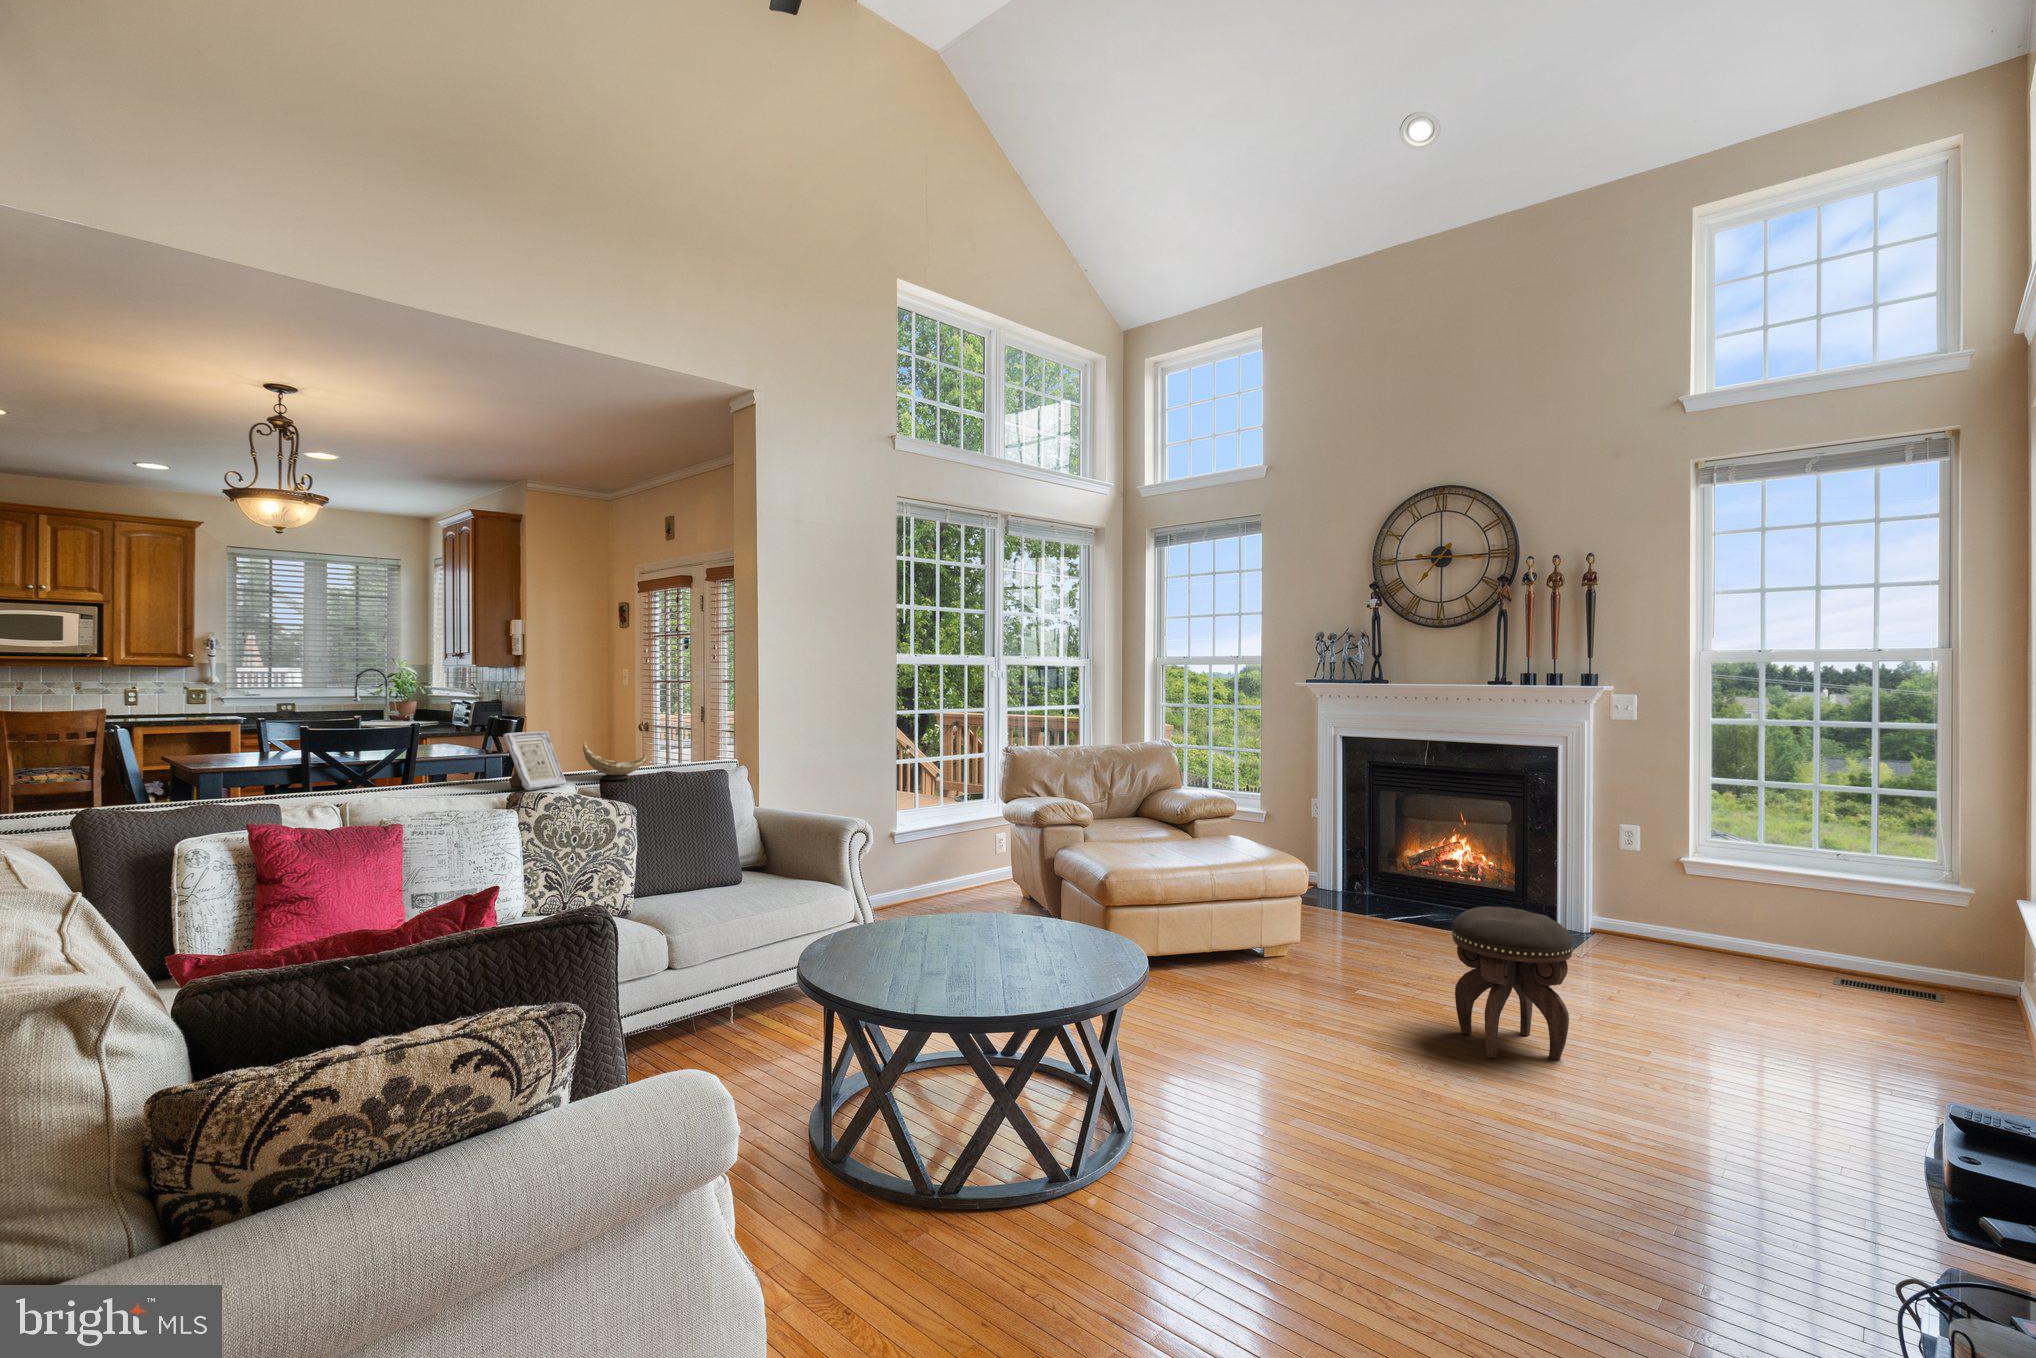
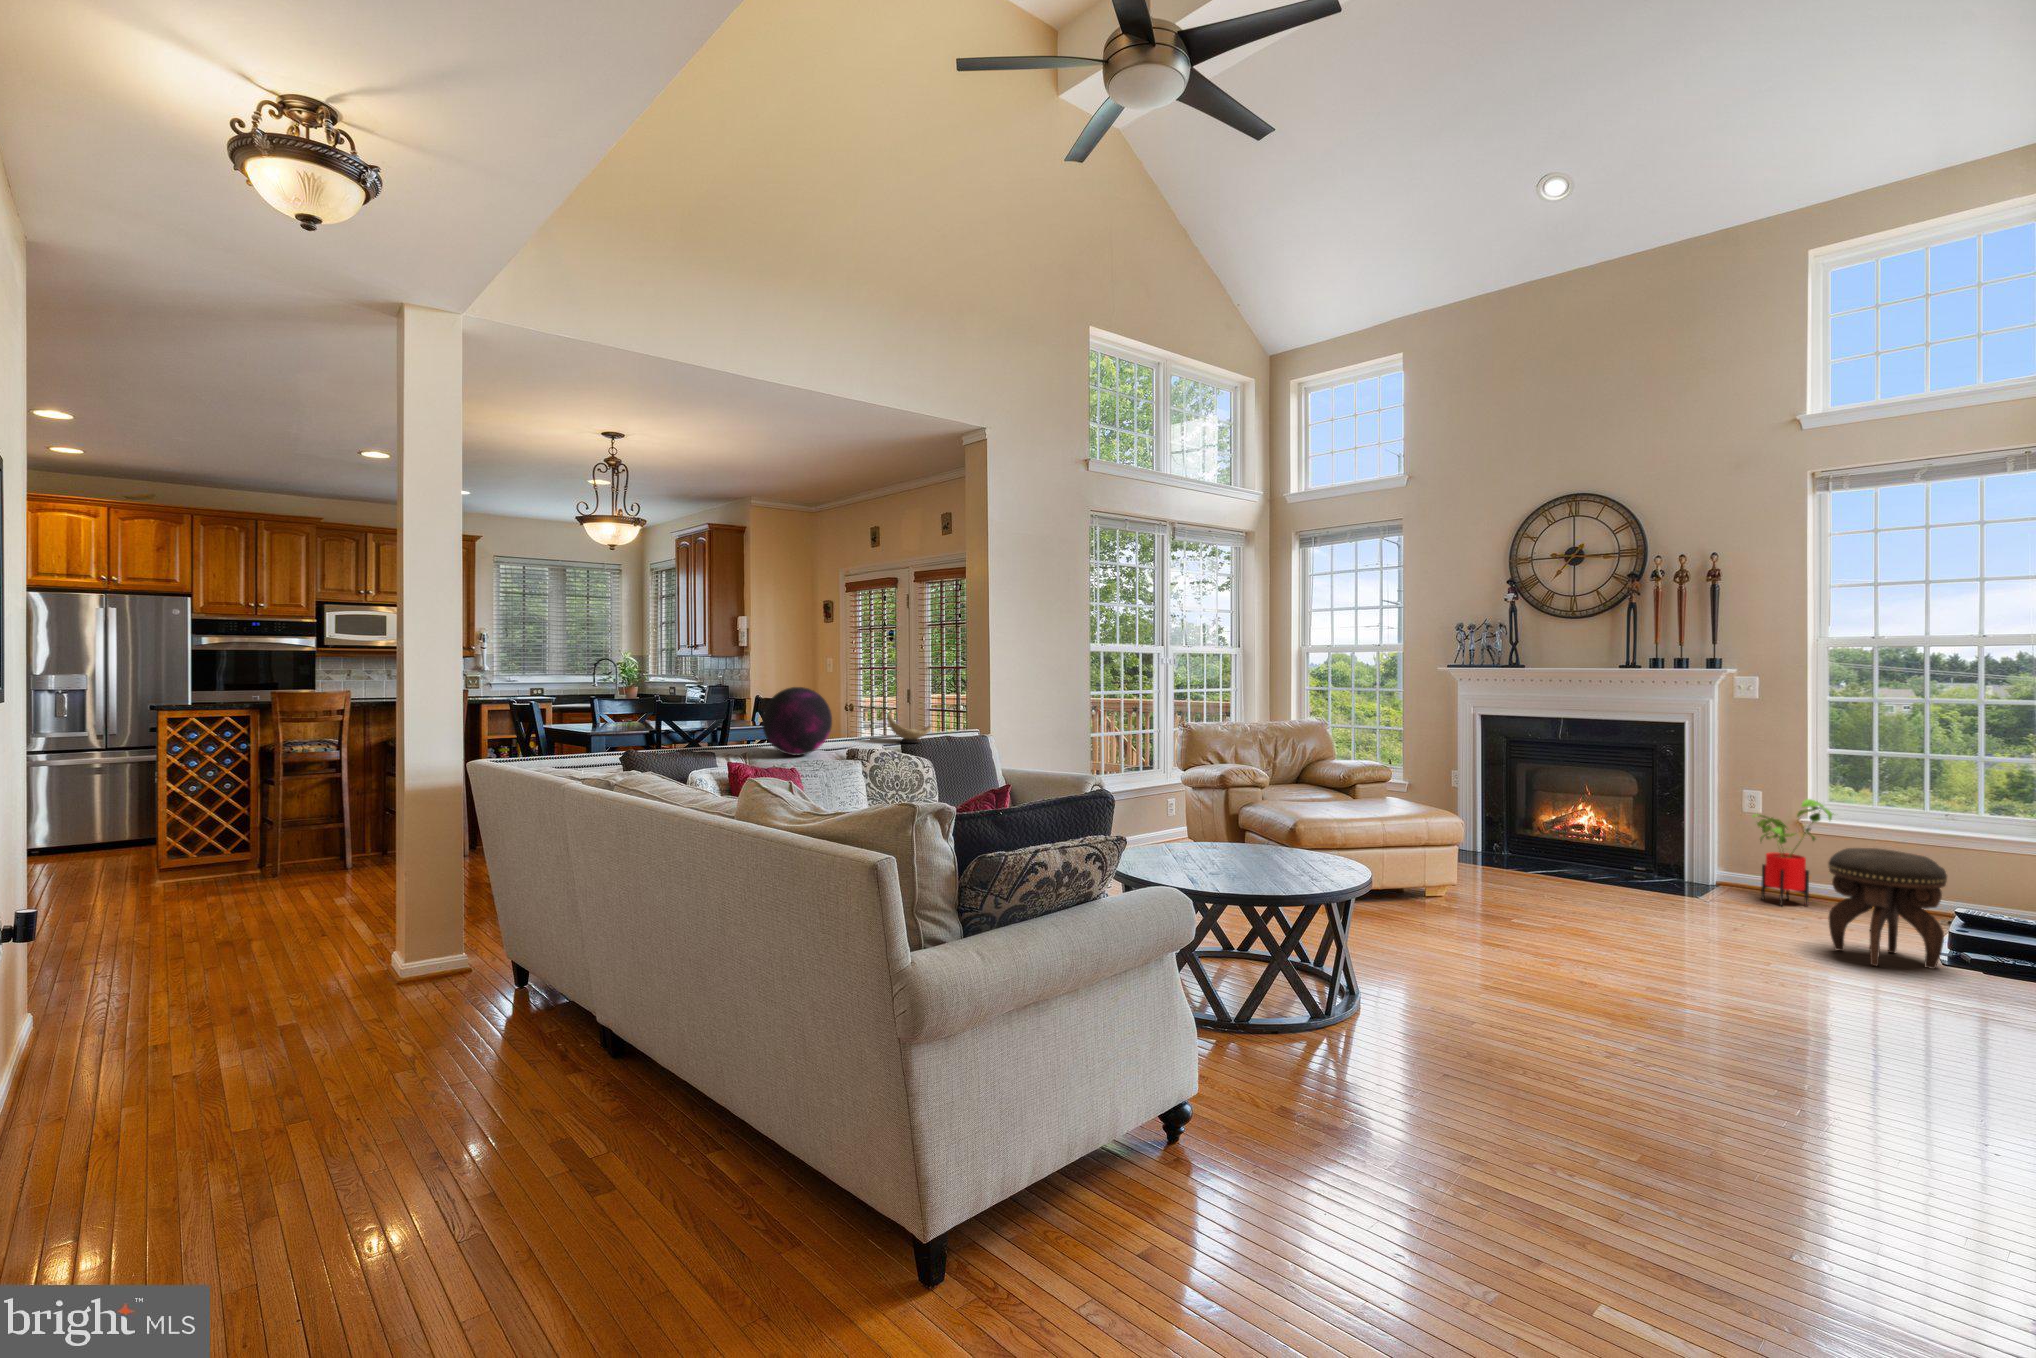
decorative orb: none [360,710,471,803] -> present [762,687,832,755]
picture frame: present [503,731,566,790] -> none [841,704,883,748]
house plant: none [1632,836,1726,961] -> present [1753,799,1833,906]
footstool: present [1452,906,1573,1060] -> present [1828,848,1947,969]

